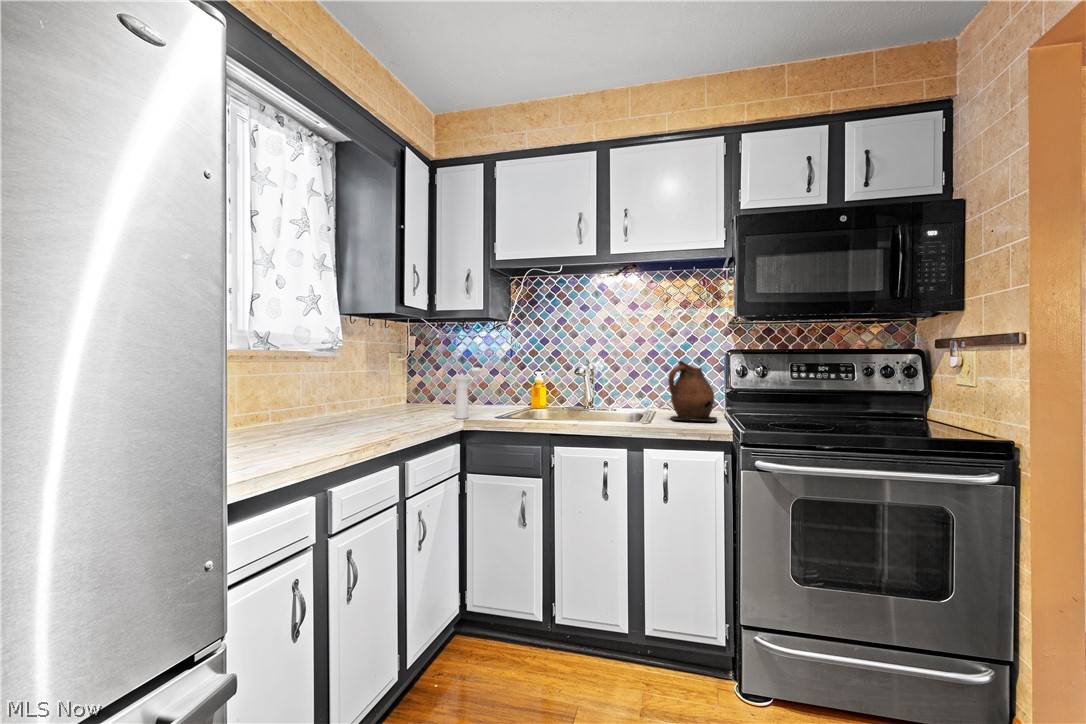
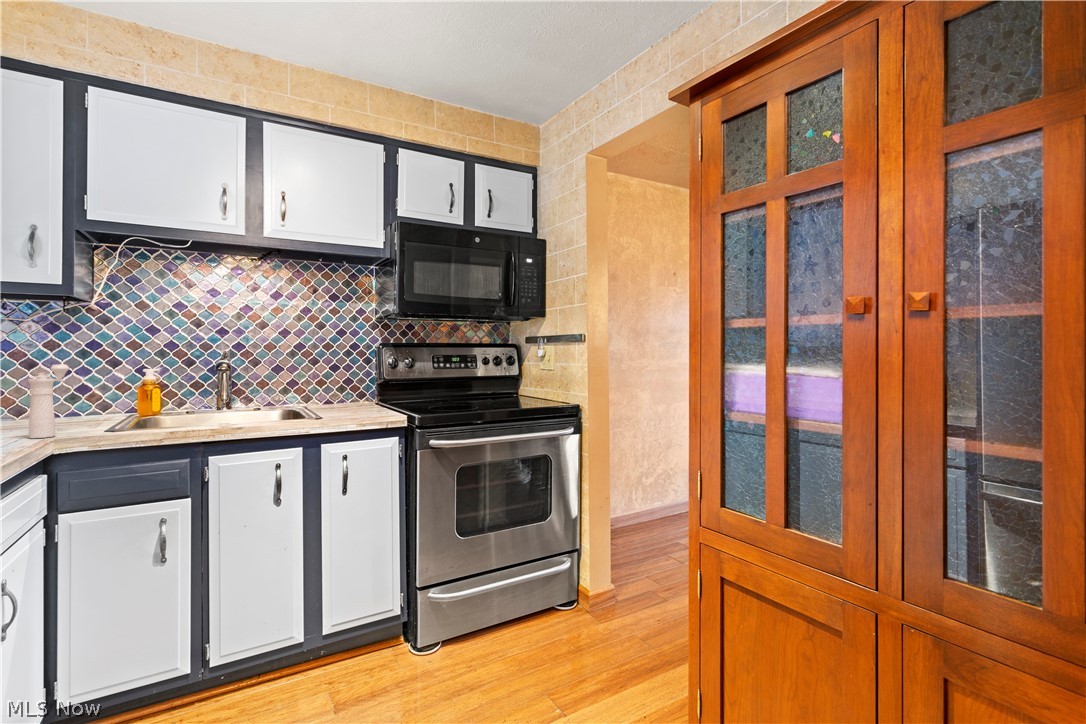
ceramic pitcher: present [668,361,717,422] -> none [332,354,384,413]

